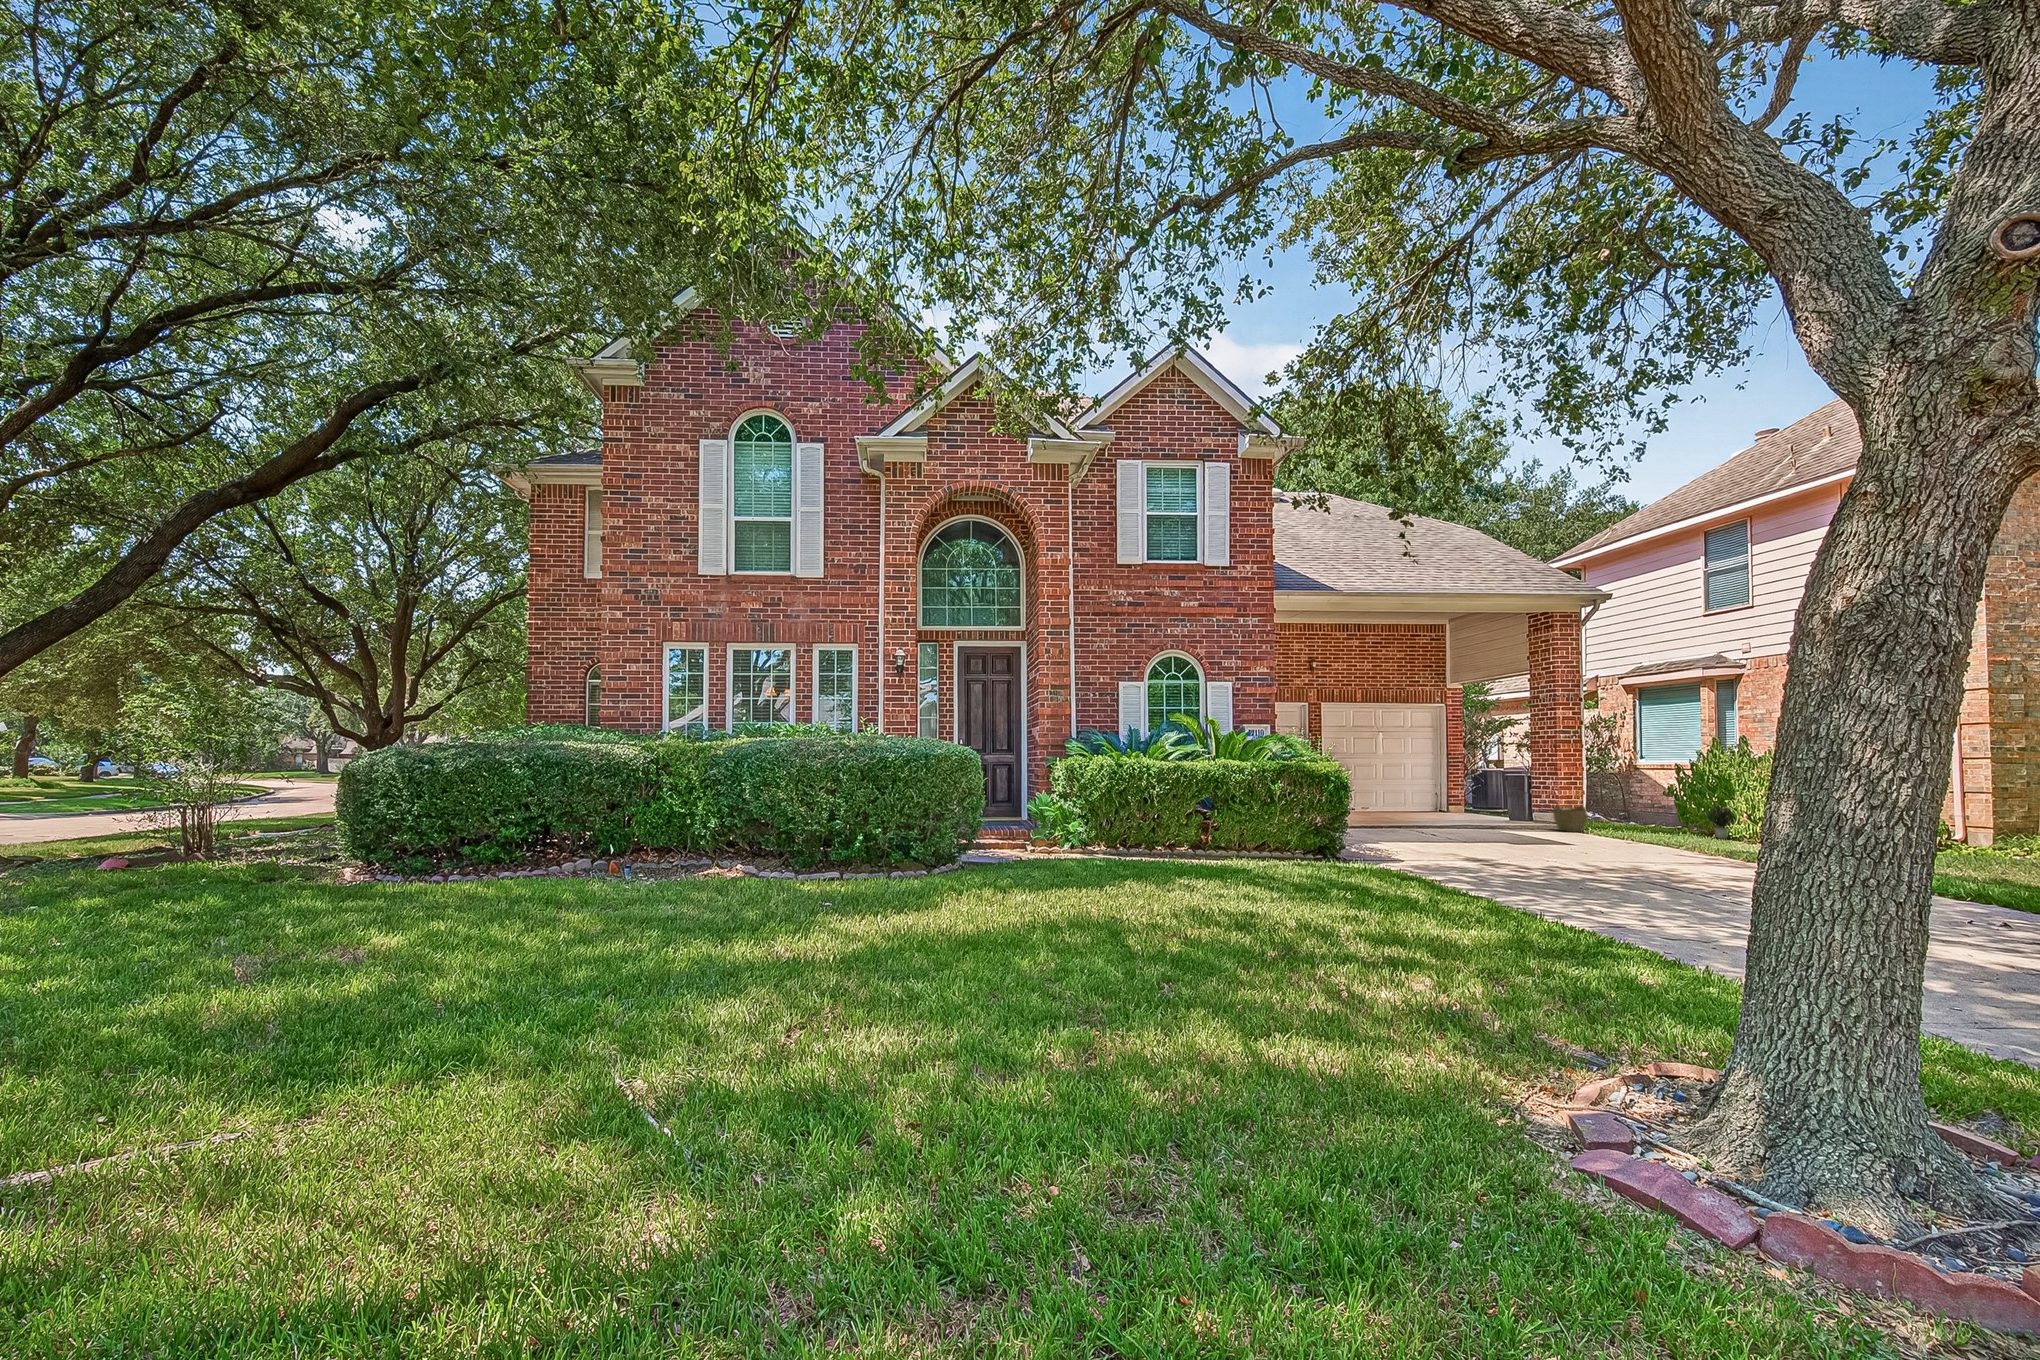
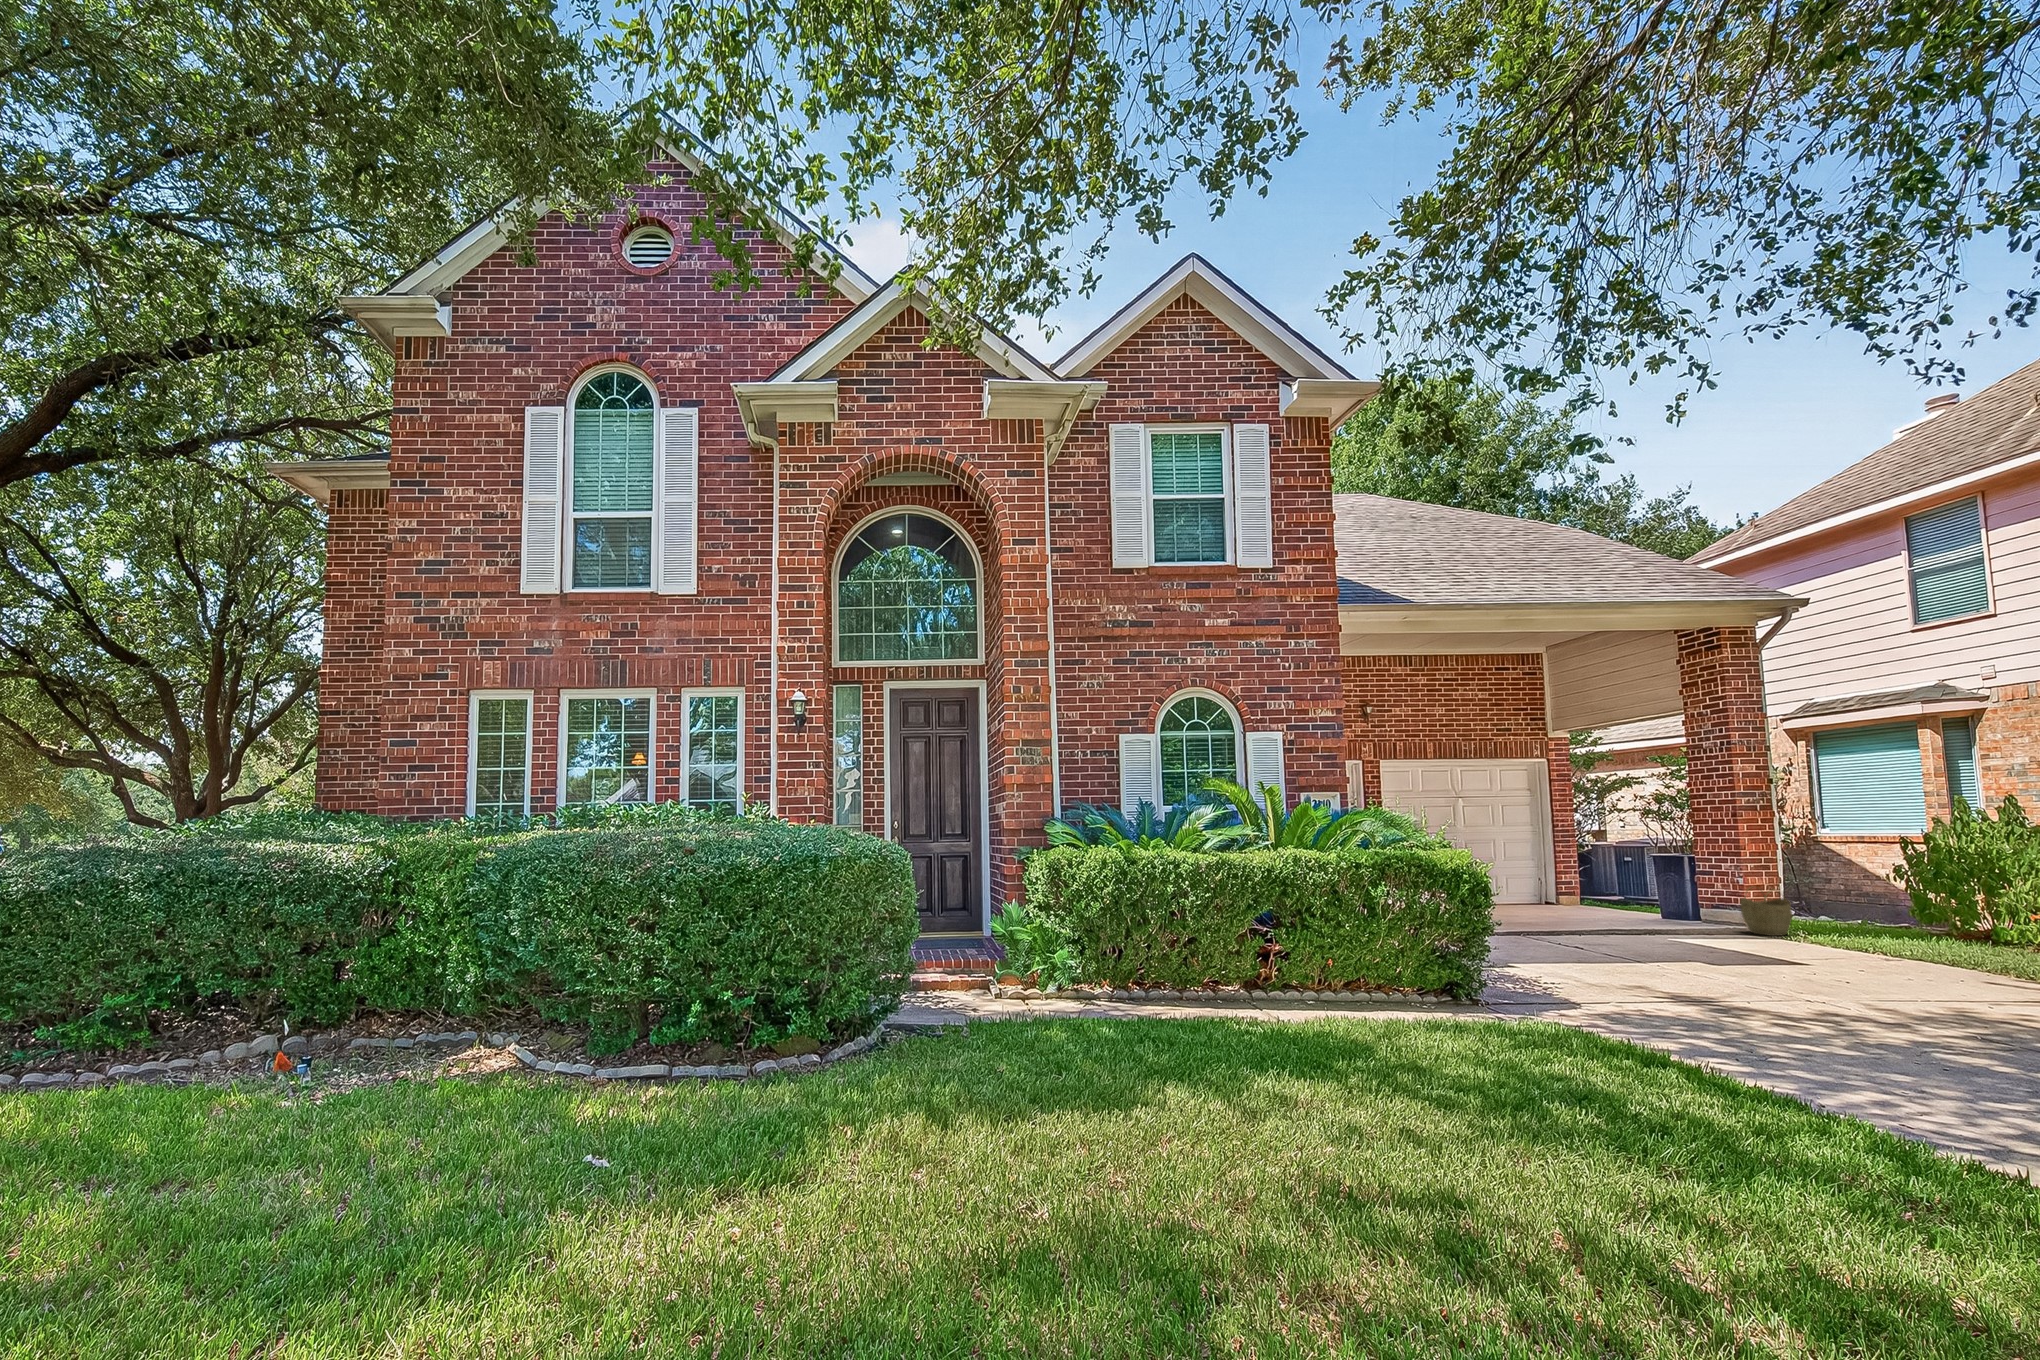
potted plant: present [1707,805,1735,839] -> none [1969,895,2020,946]

